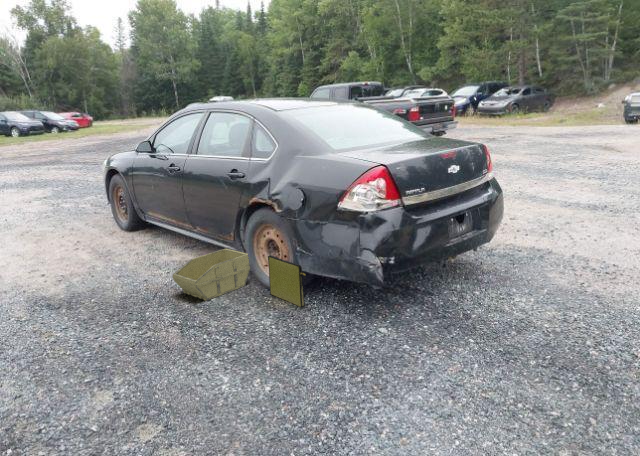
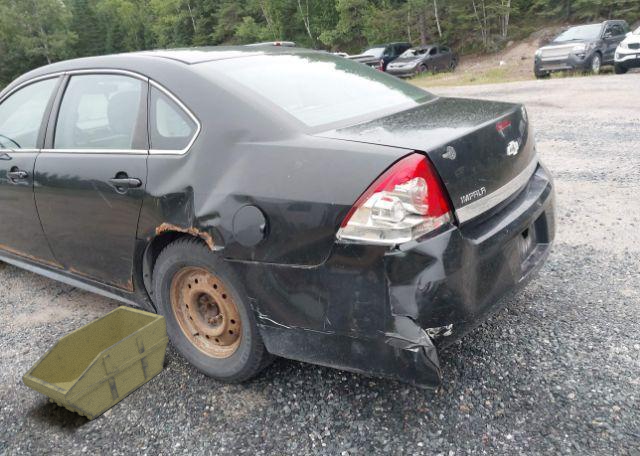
bag: present [268,255,306,307] -> none [200,325,281,420]

